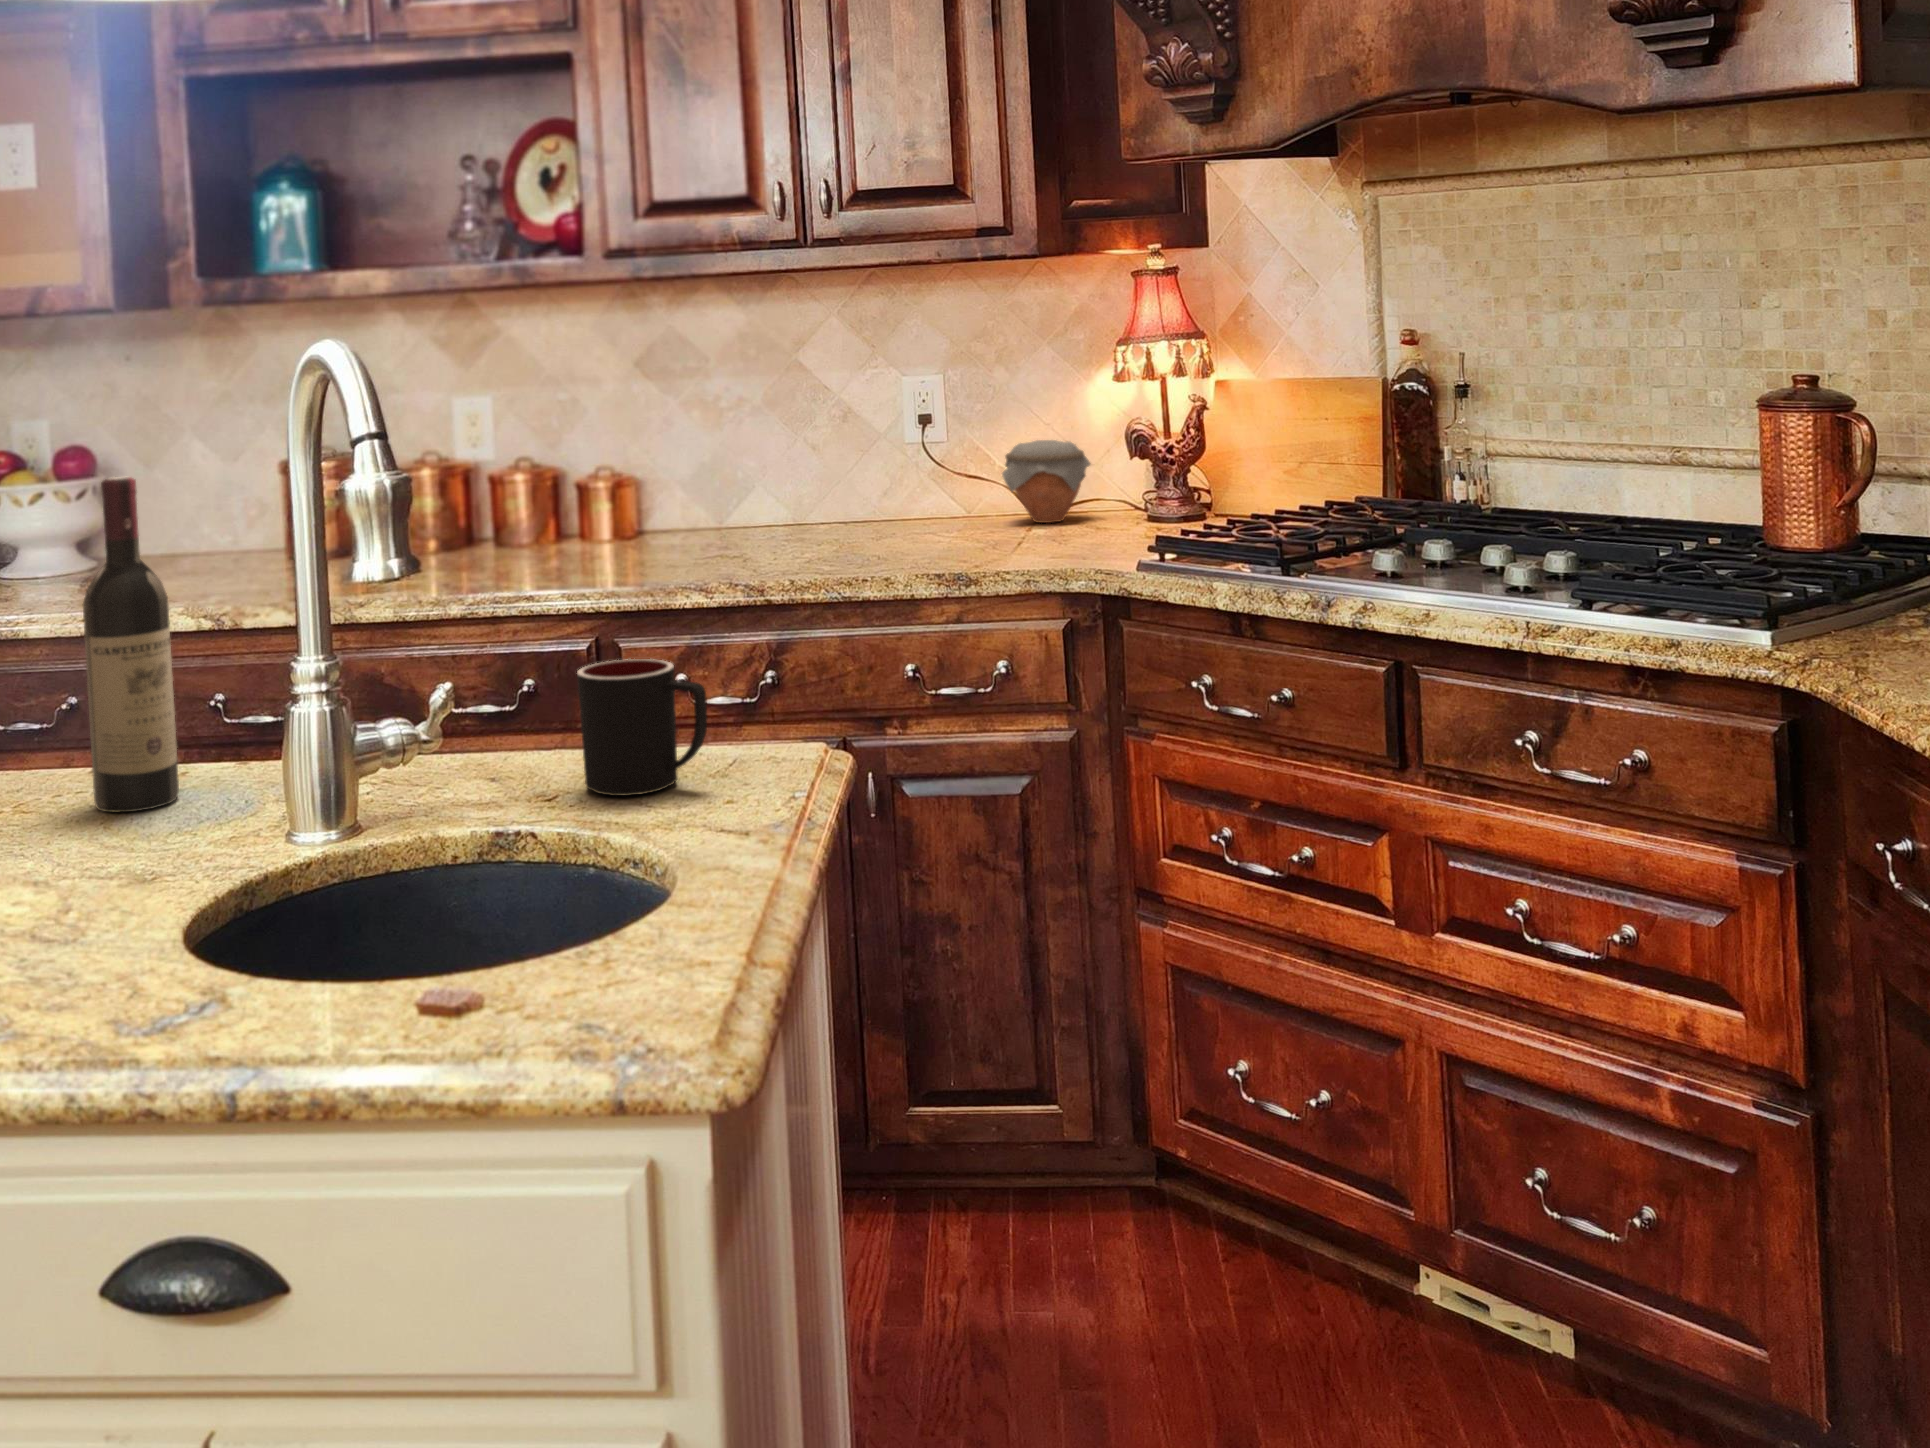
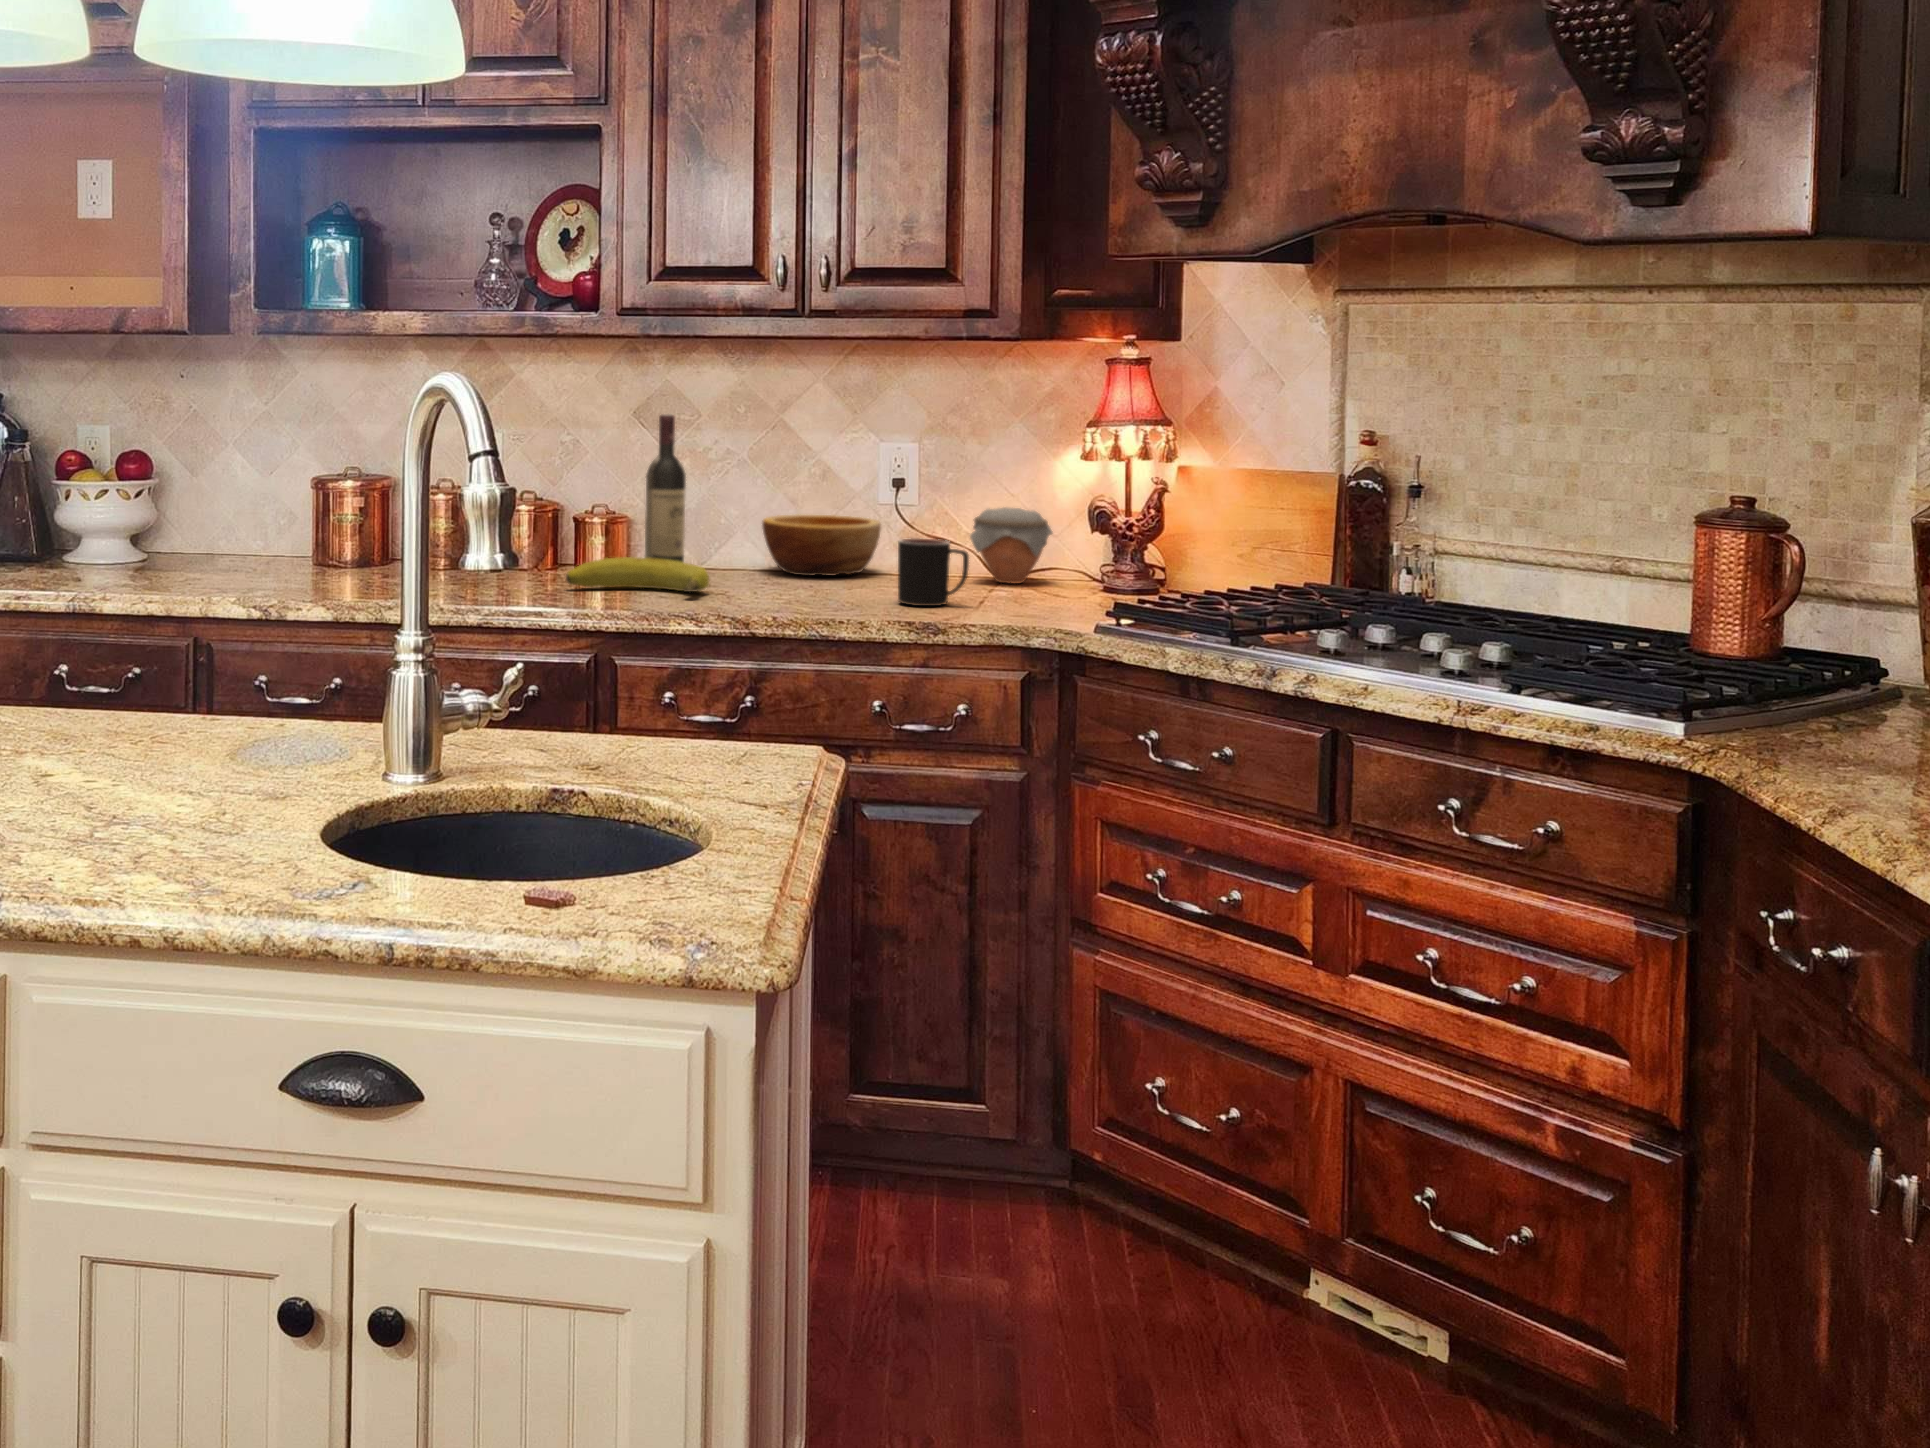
bowl: none [779,462,907,532] -> present [762,514,881,576]
wine bottle: present [83,476,179,812] -> present [645,414,686,562]
fruit: none [560,528,719,565] -> present [566,557,709,592]
mug: present [577,659,707,796] -> present [898,538,969,606]

